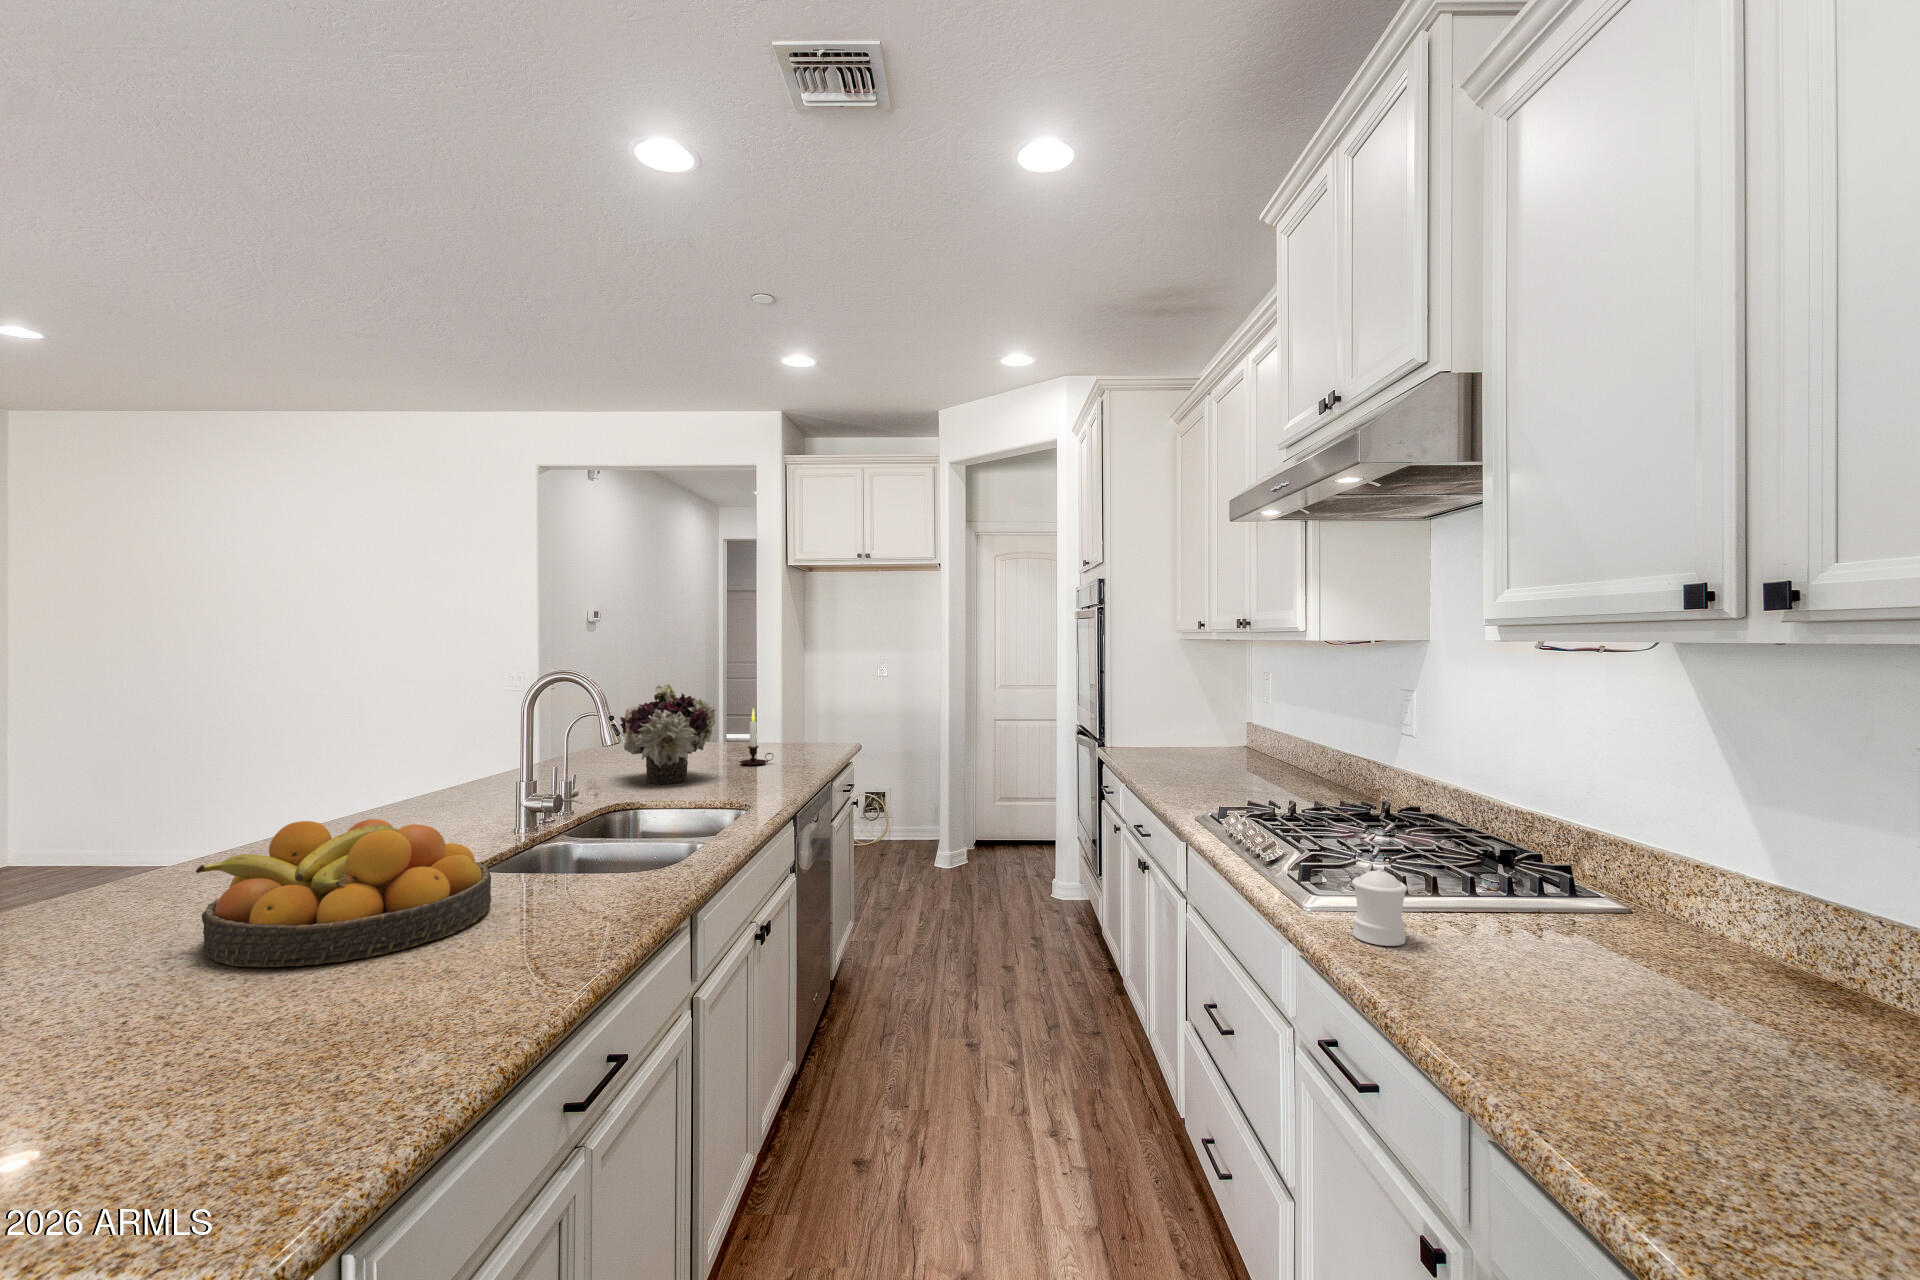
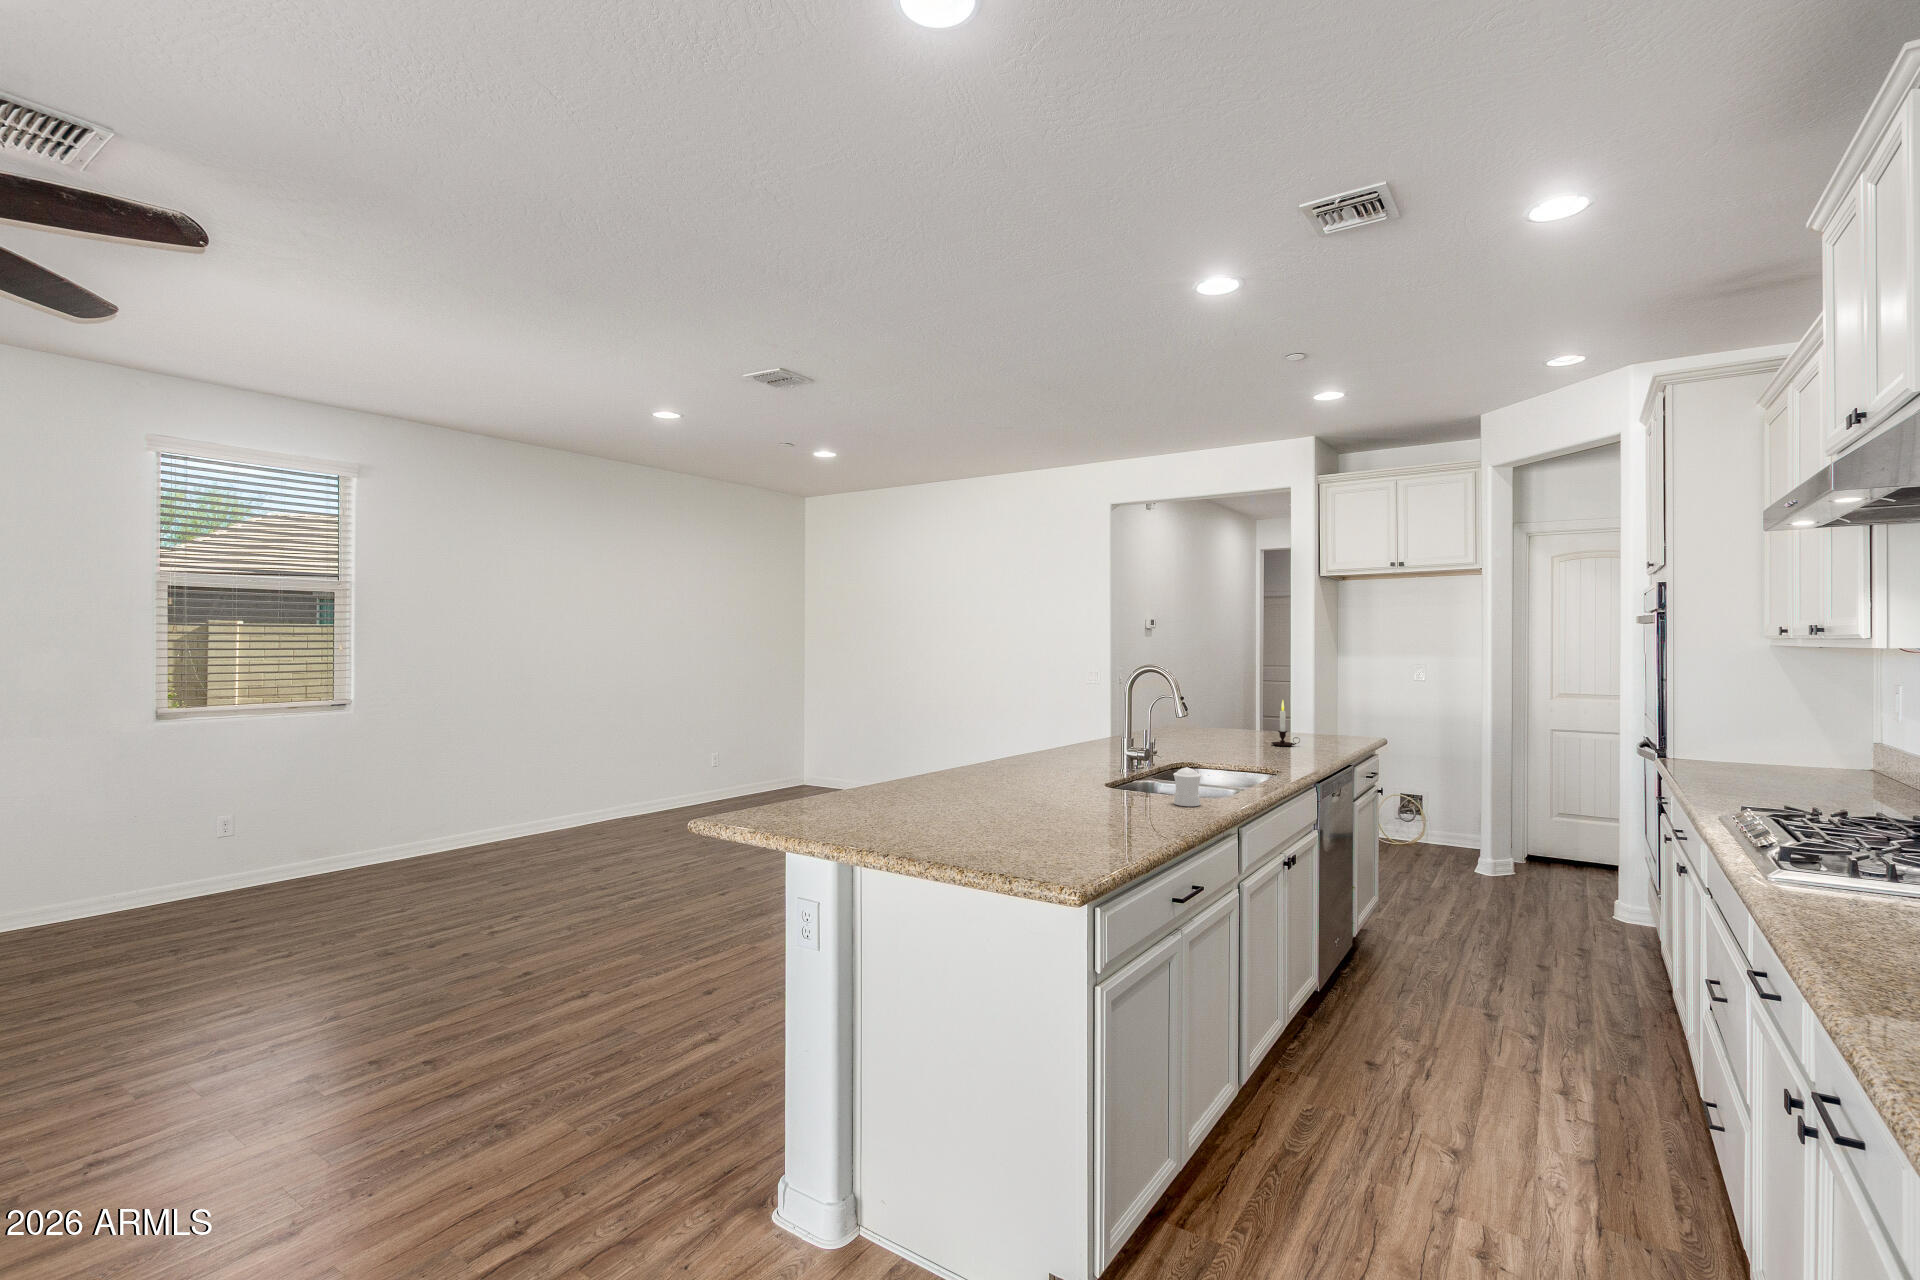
flower arrangement: present [620,682,716,784] -> none [1180,676,1252,752]
fruit bowl: present [196,819,491,967] -> none [996,739,1124,808]
salt shaker: present [1352,870,1407,946] -> present [1173,767,1201,806]

